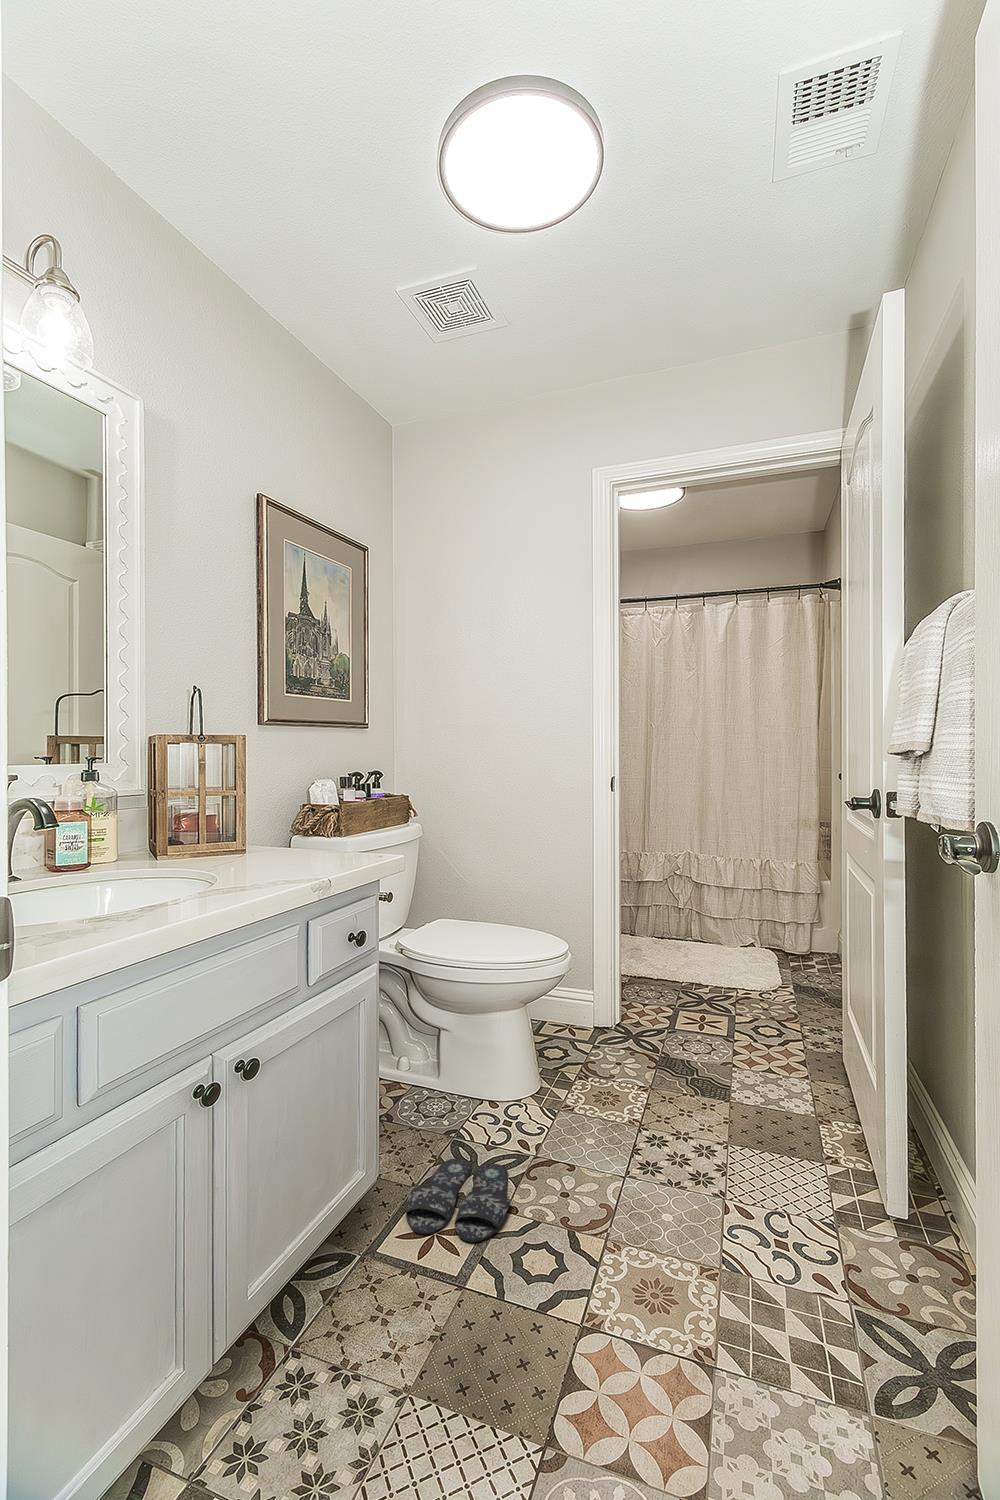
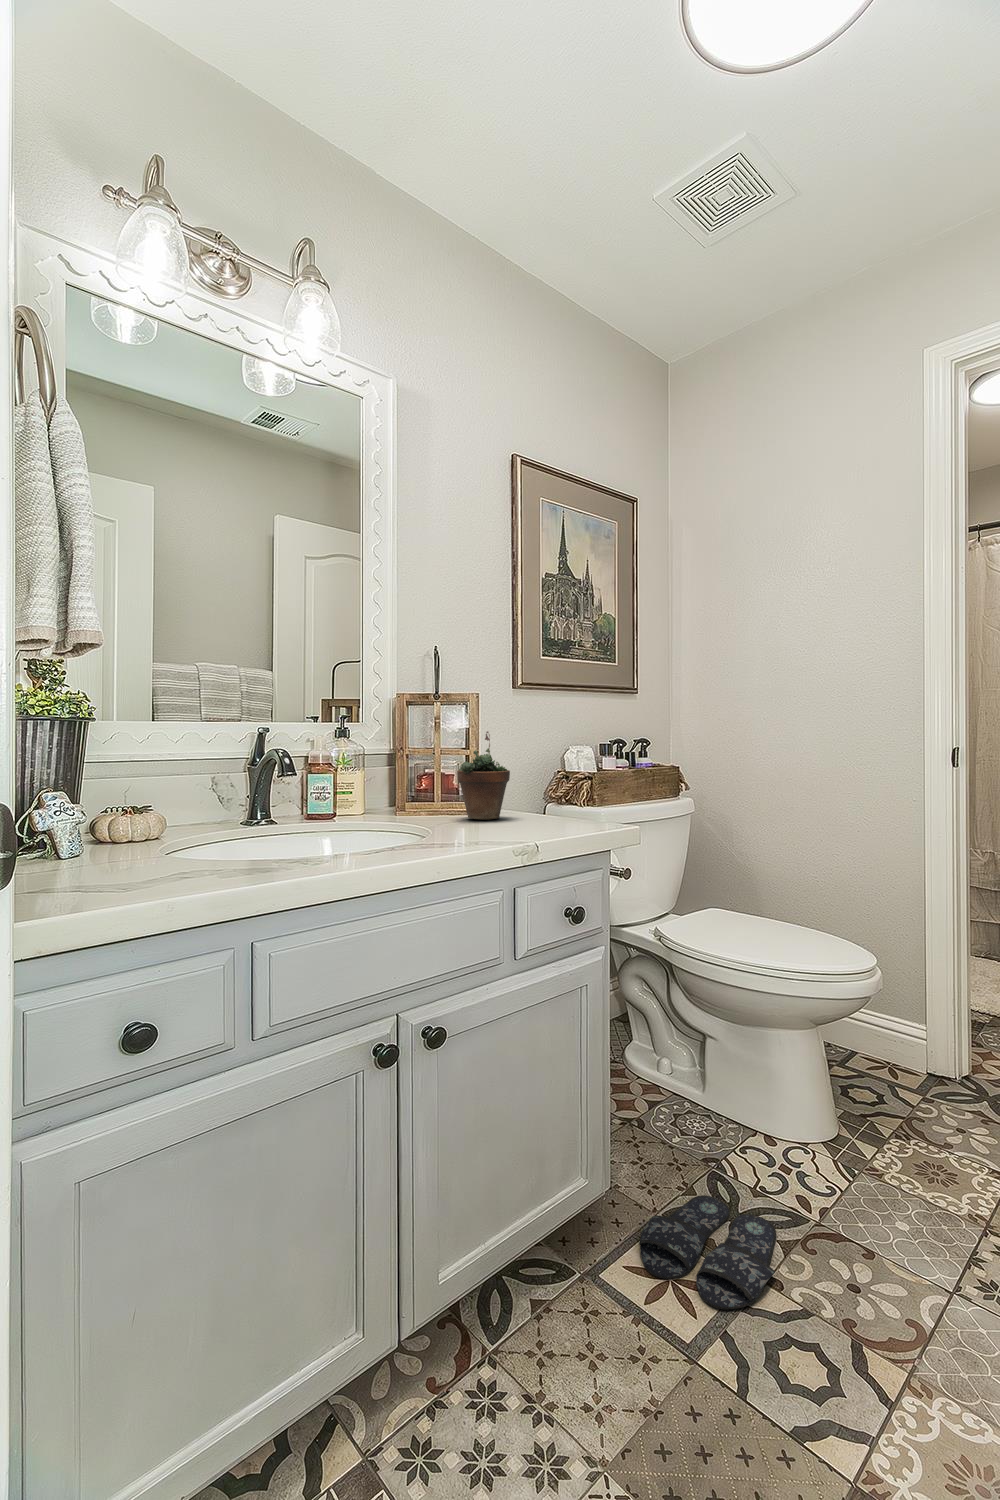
succulent plant: none [226,776,279,859] -> present [457,731,510,820]

